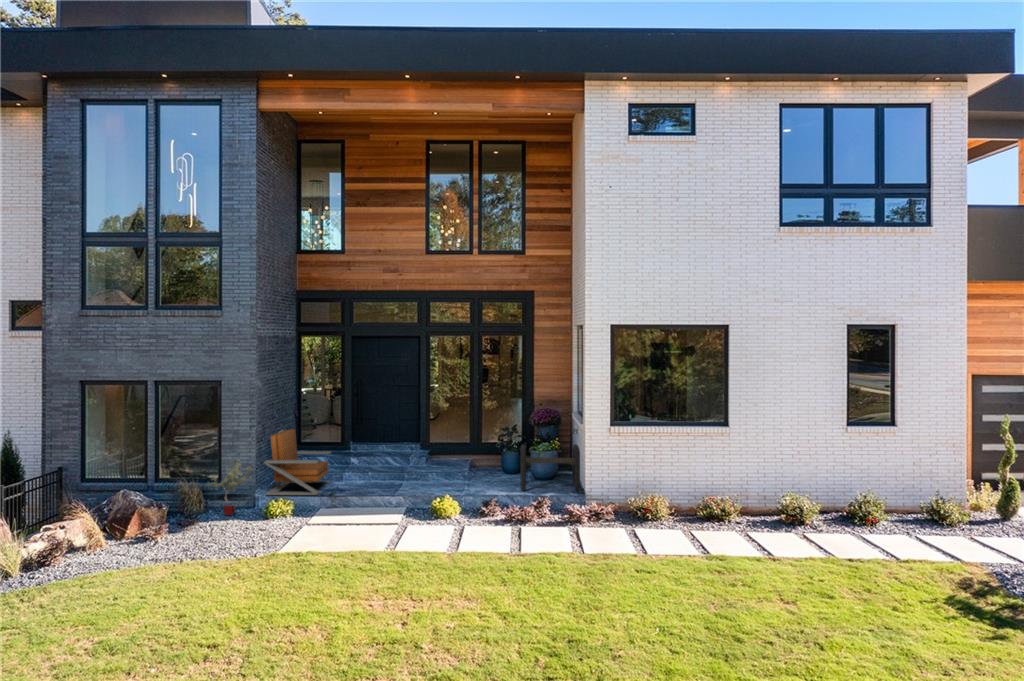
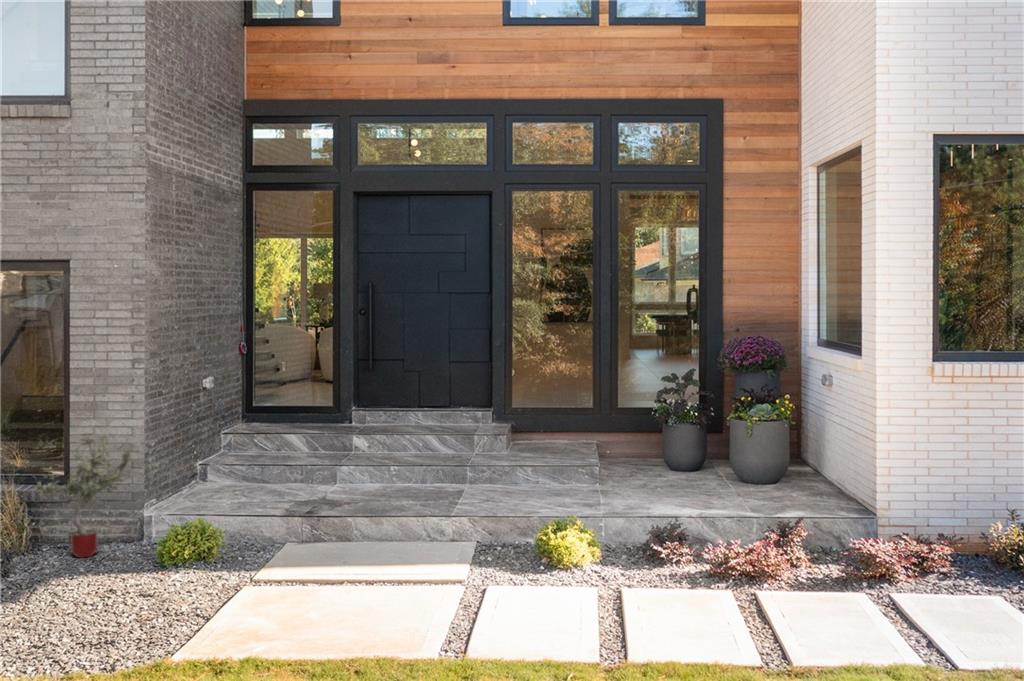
lounge chair: present [264,429,331,495] -> none [163,374,314,513]
bench: present [520,444,580,491] -> none [714,405,859,507]

